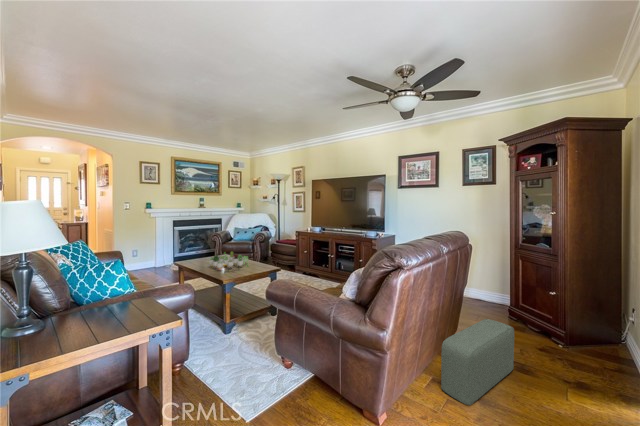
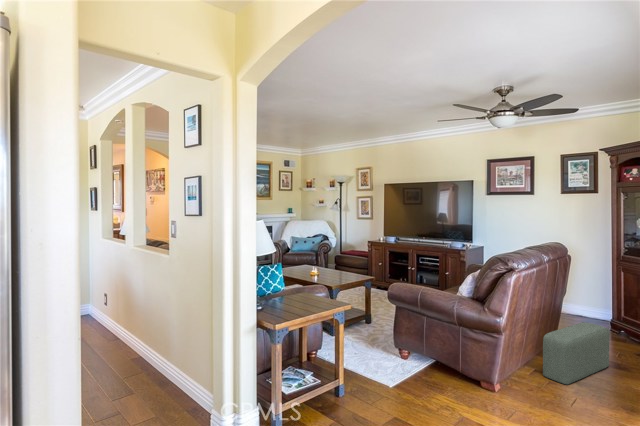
succulent plant: present [209,252,248,269] -> none [305,261,343,278]

